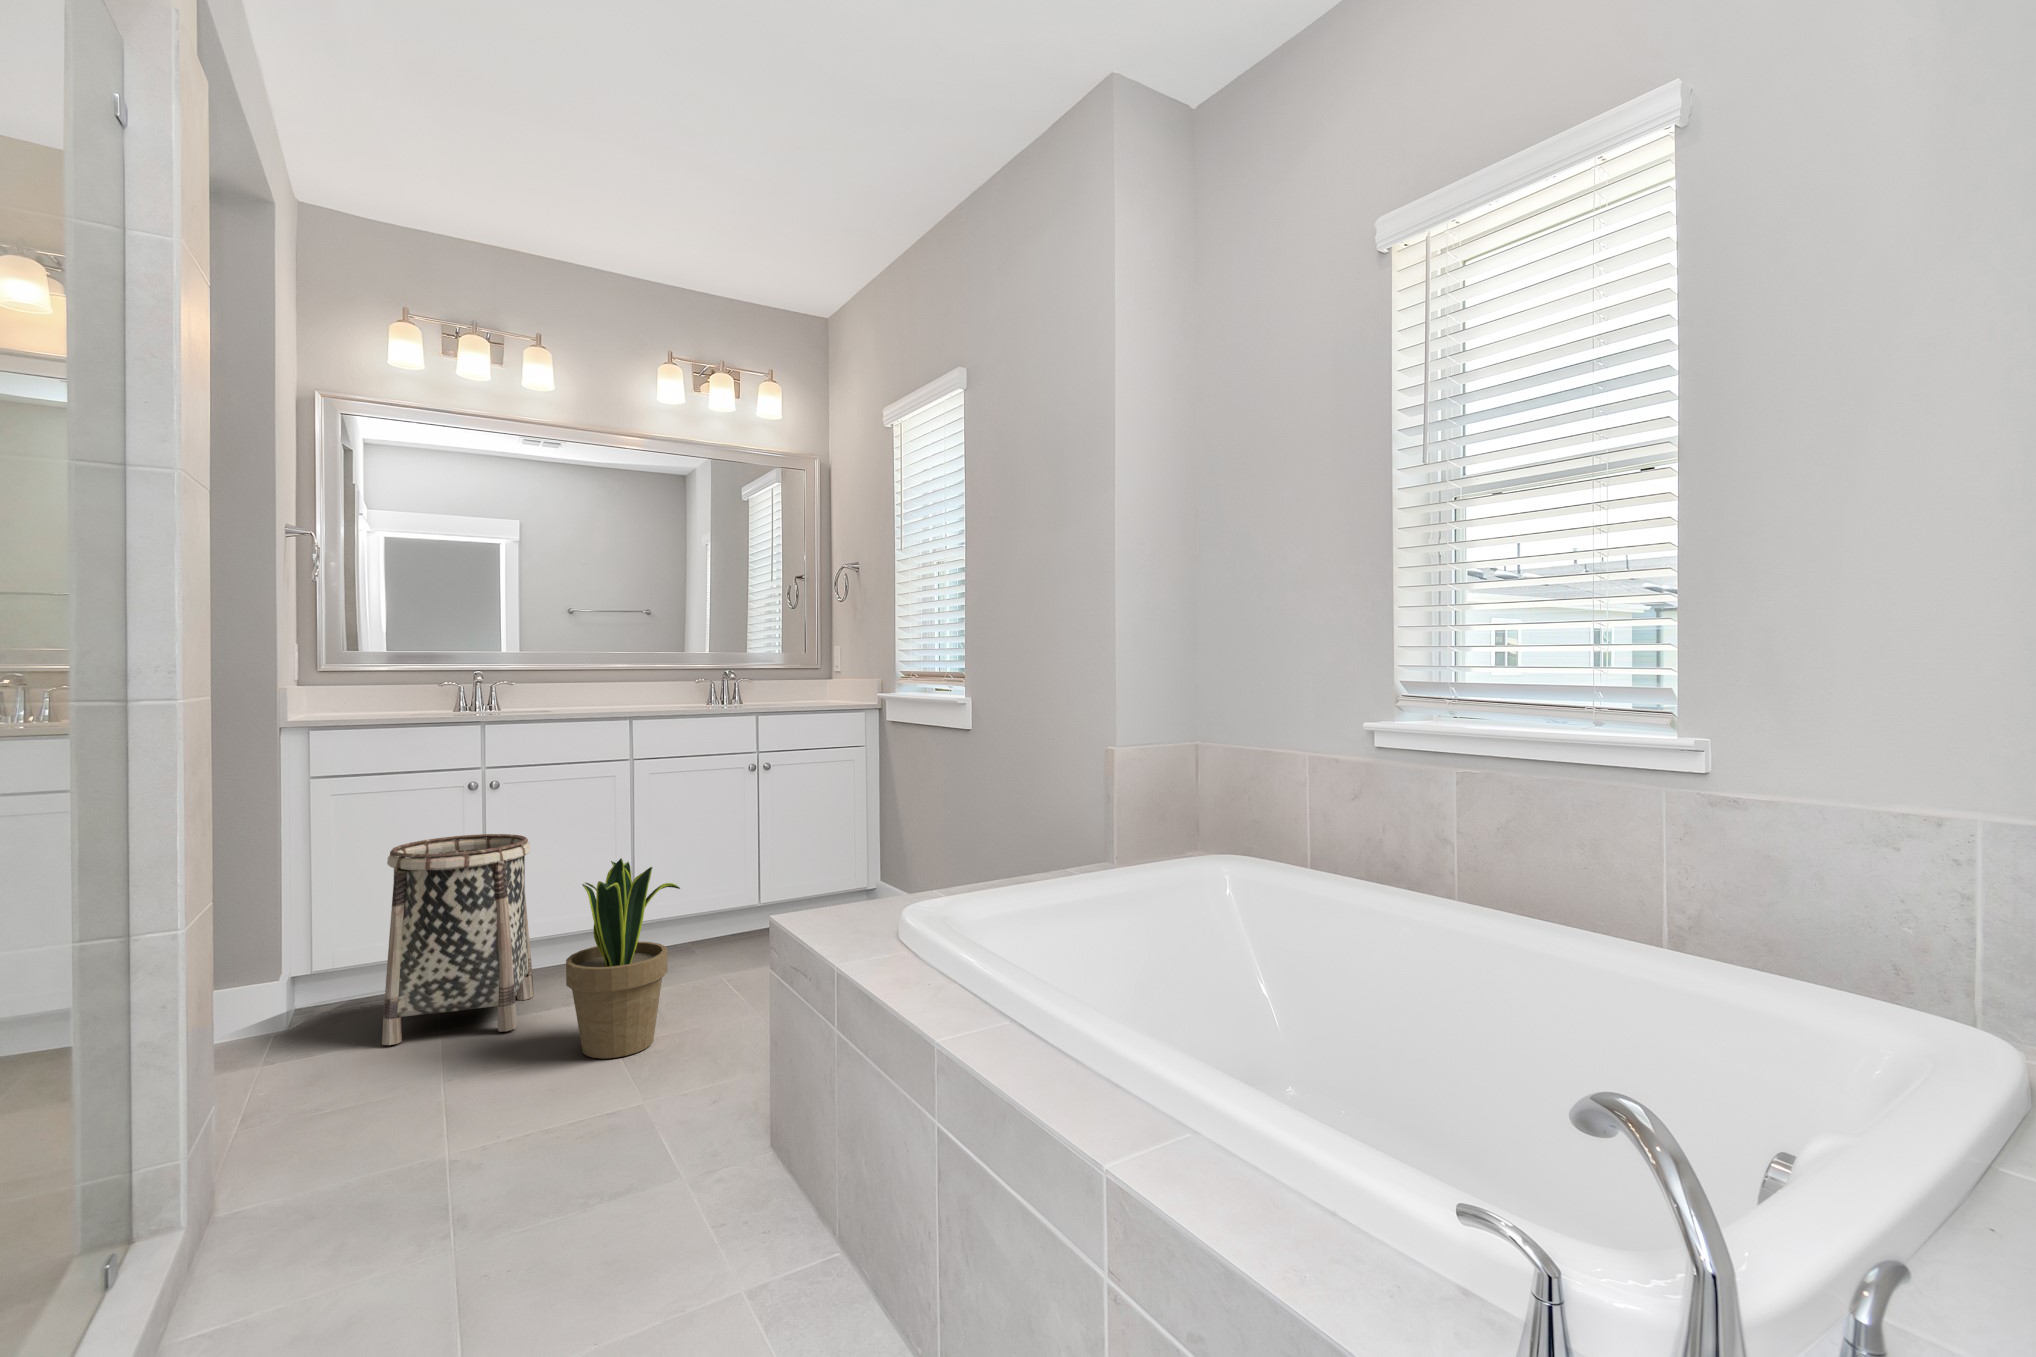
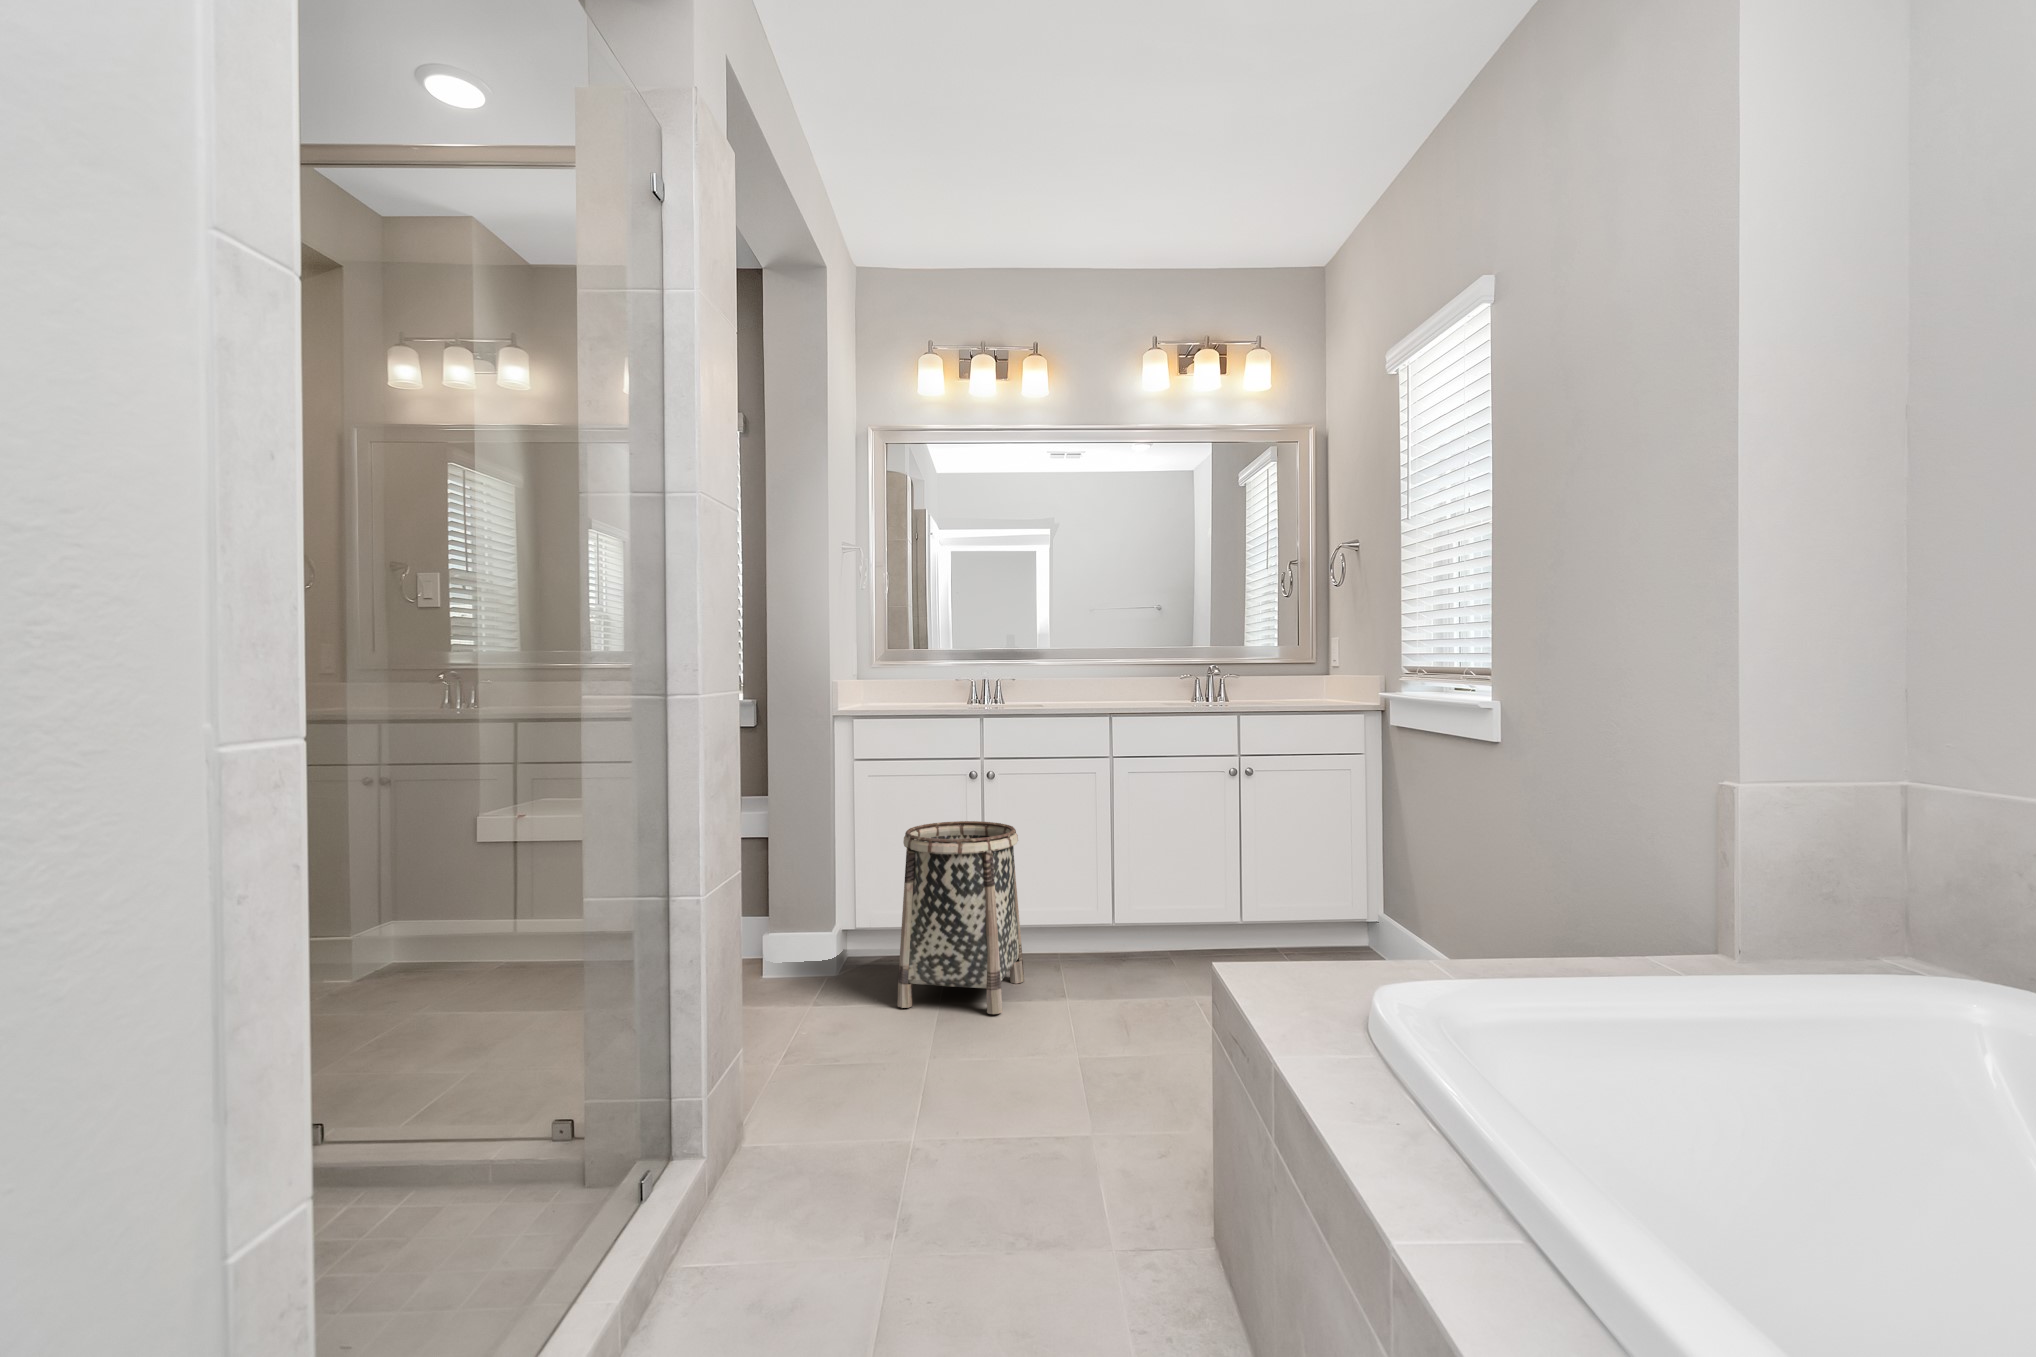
potted plant: present [566,858,680,1059] -> none [1036,862,1146,1067]

